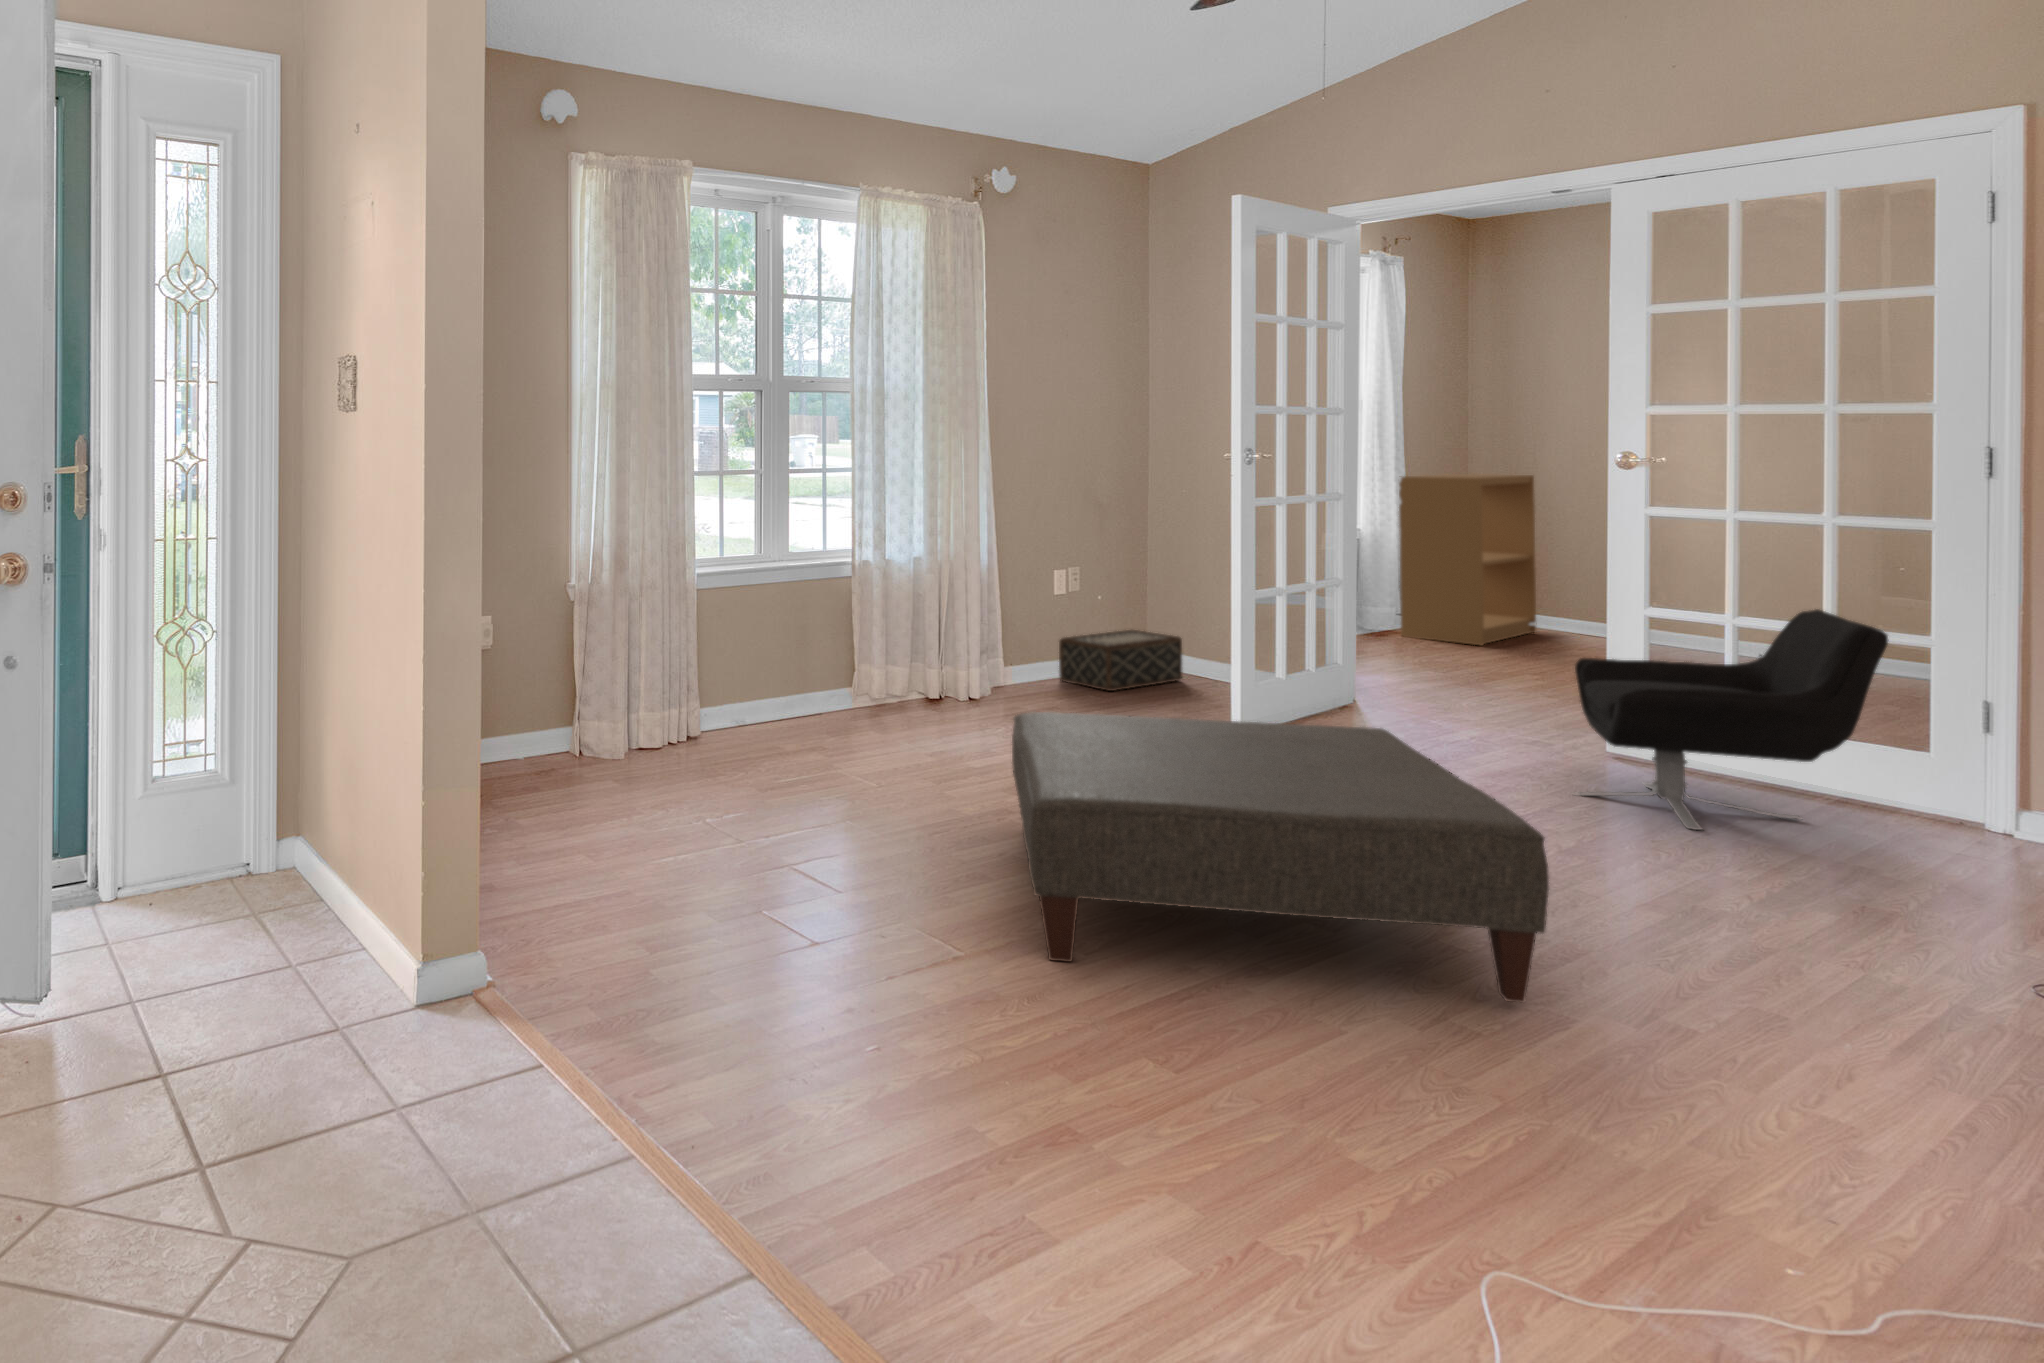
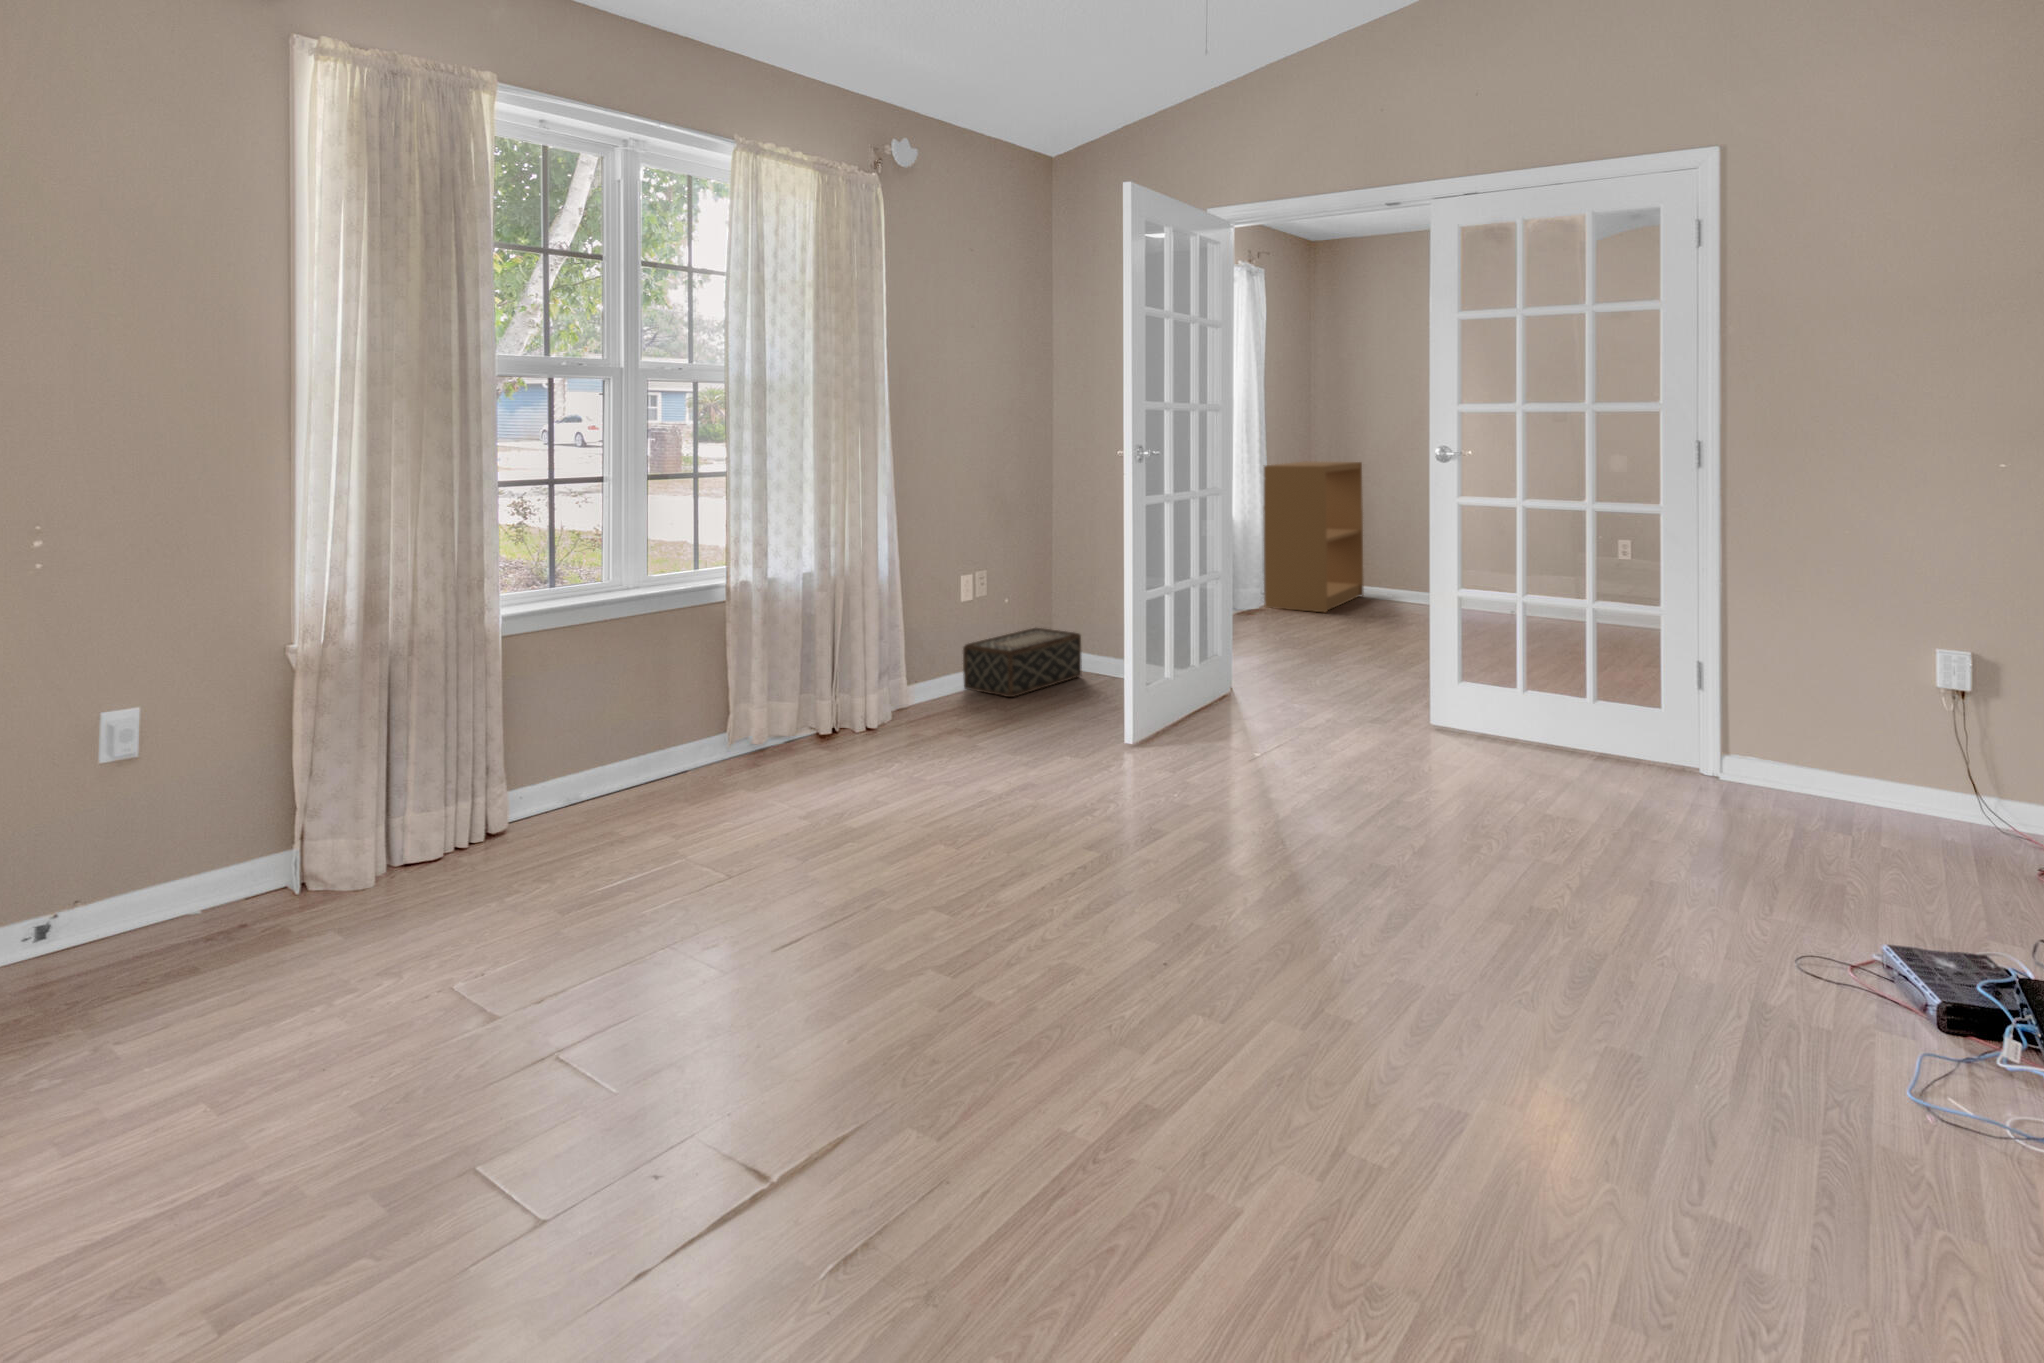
lounge chair: present [1574,609,1888,830] -> none [1393,588,1648,805]
ottoman: present [1012,712,1549,1002] -> none [855,757,1439,1175]

